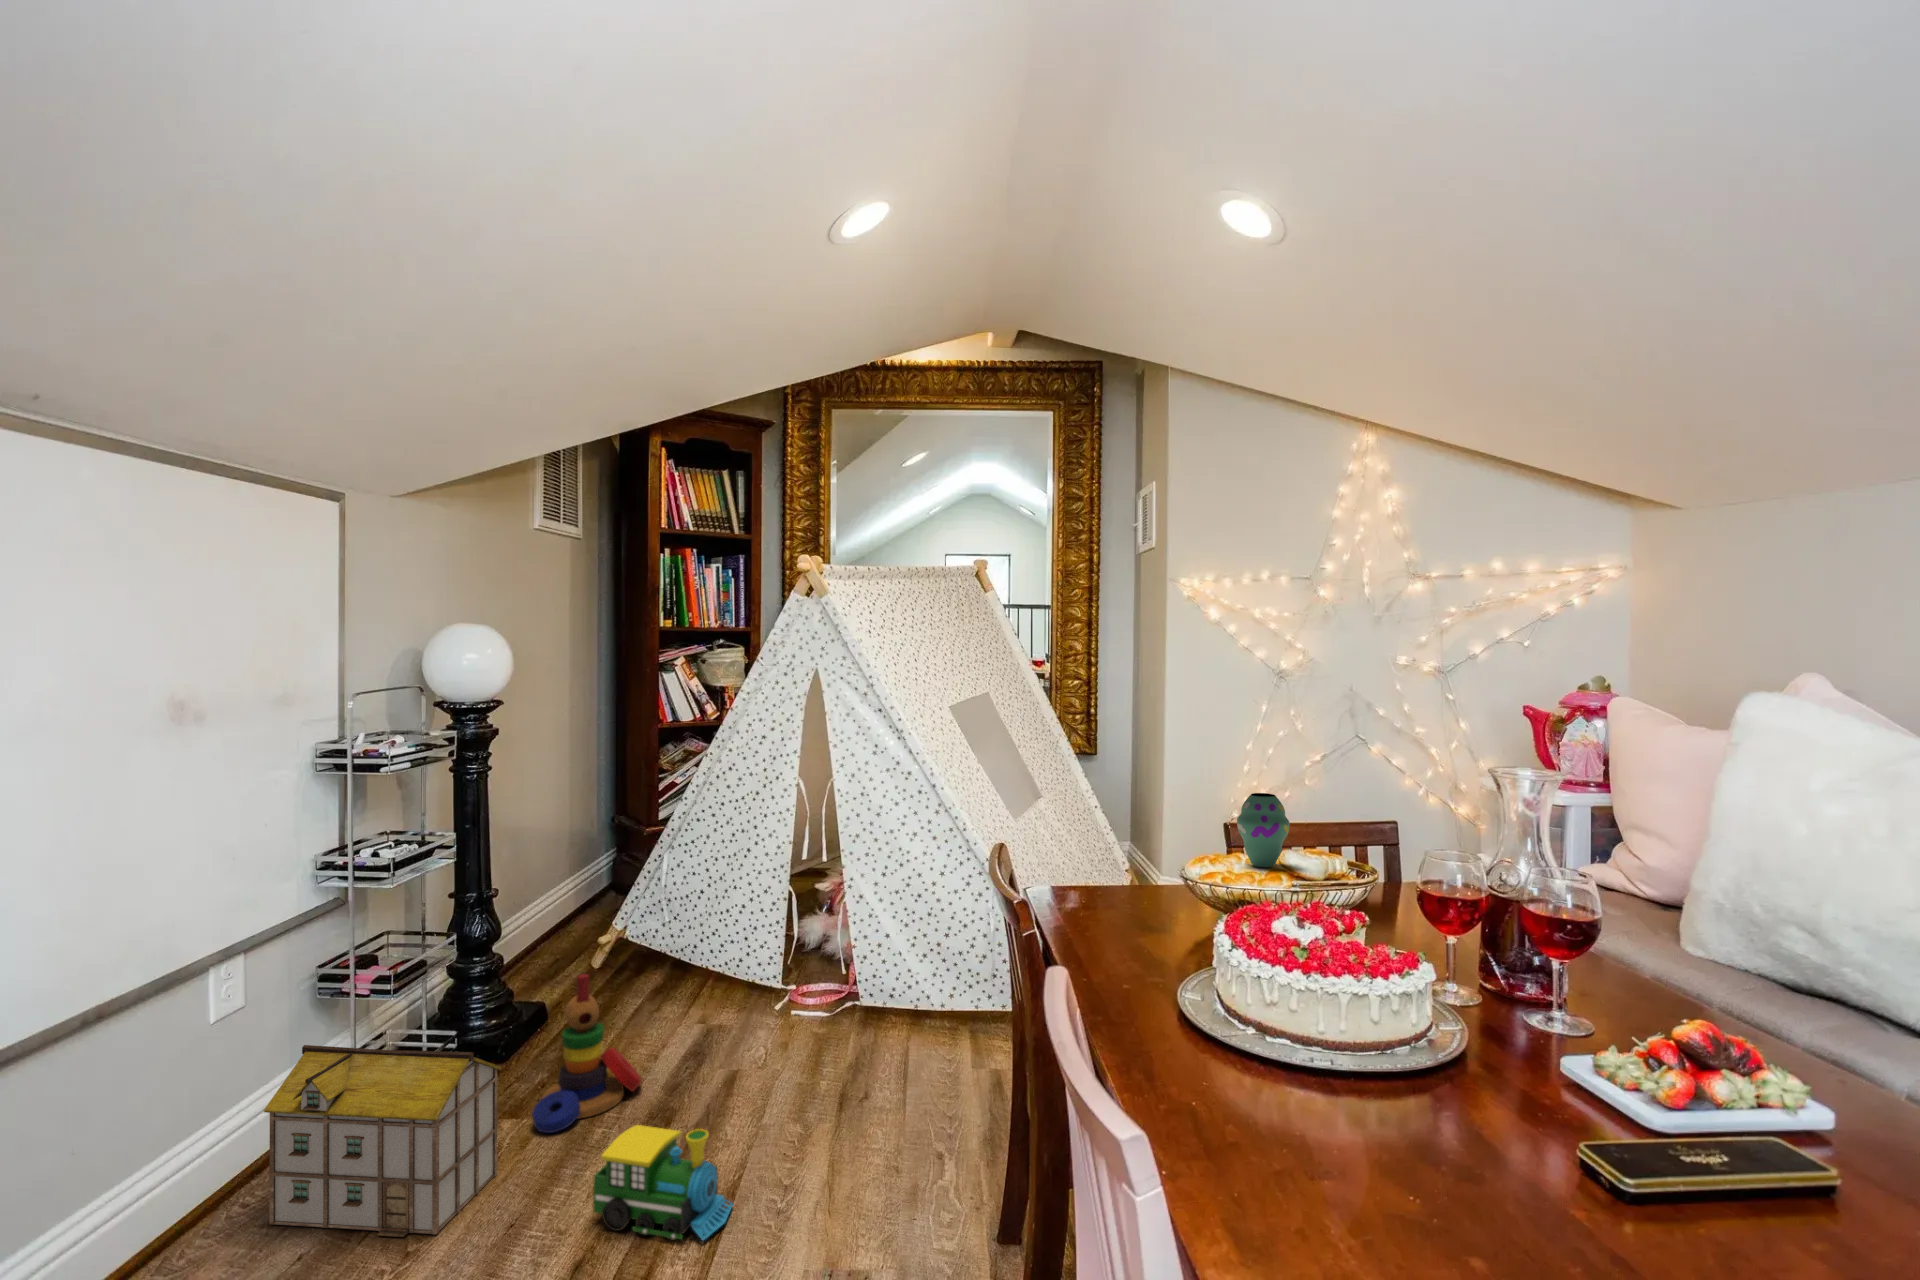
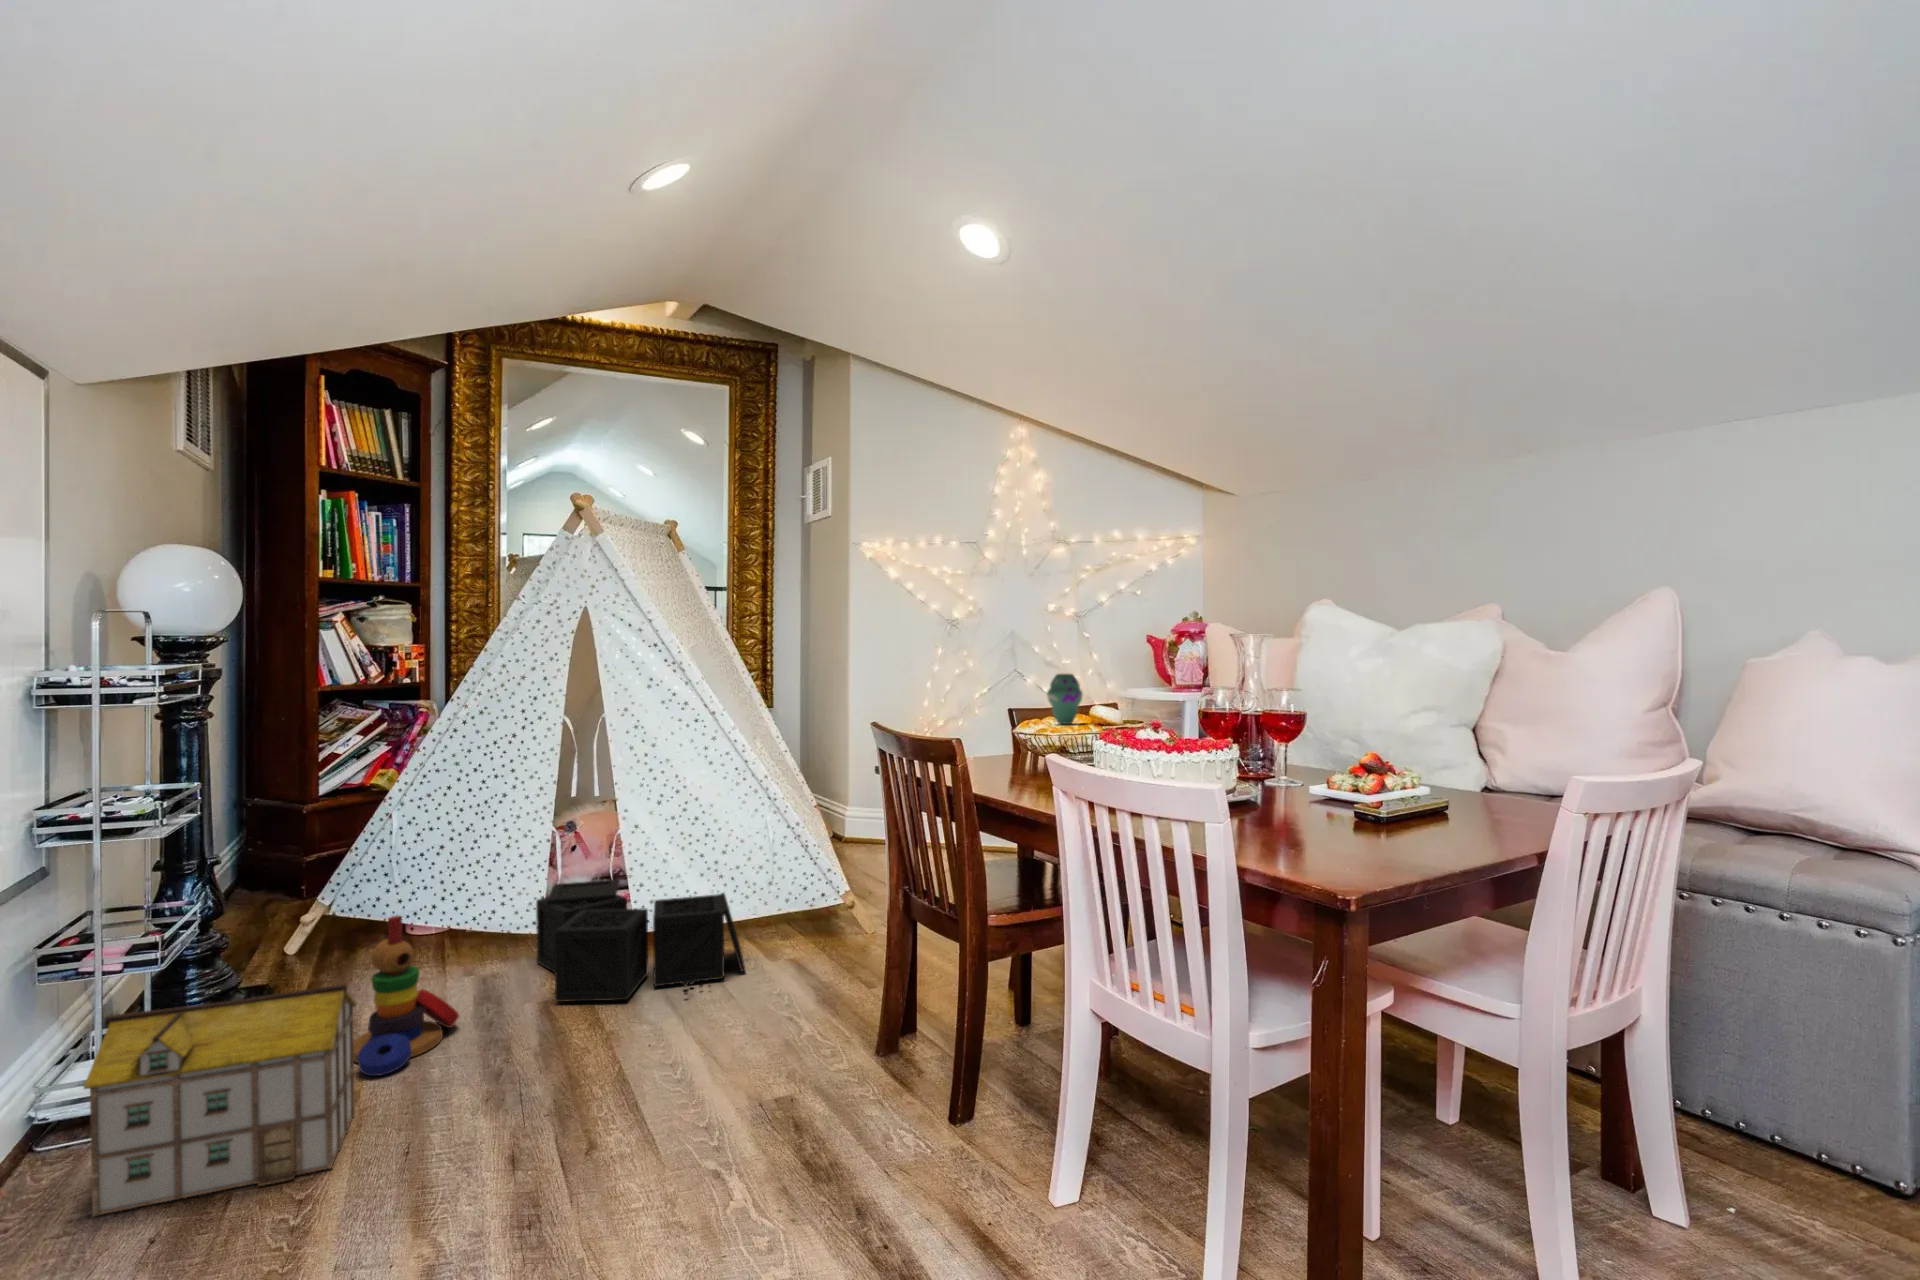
storage bin: none [733,948,943,1108] -> present [536,879,745,1002]
toy train: present [593,1125,733,1240] -> none [504,1010,639,1117]

